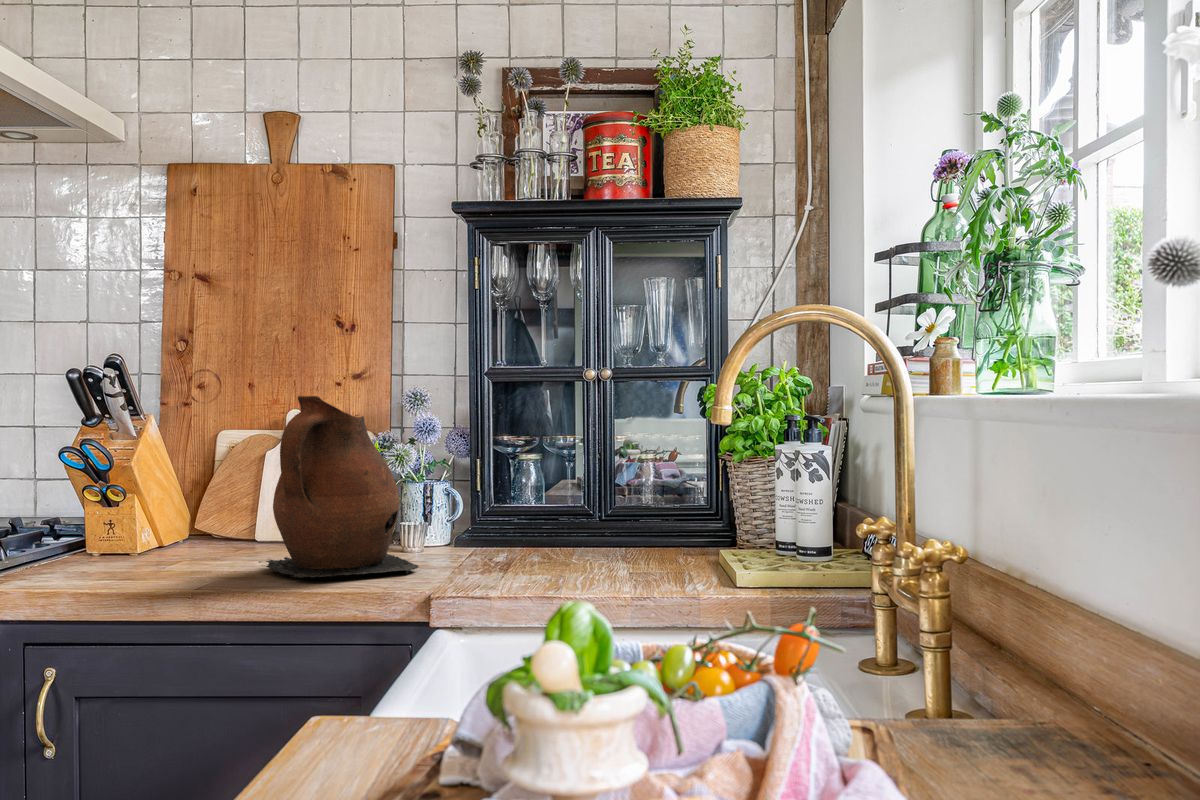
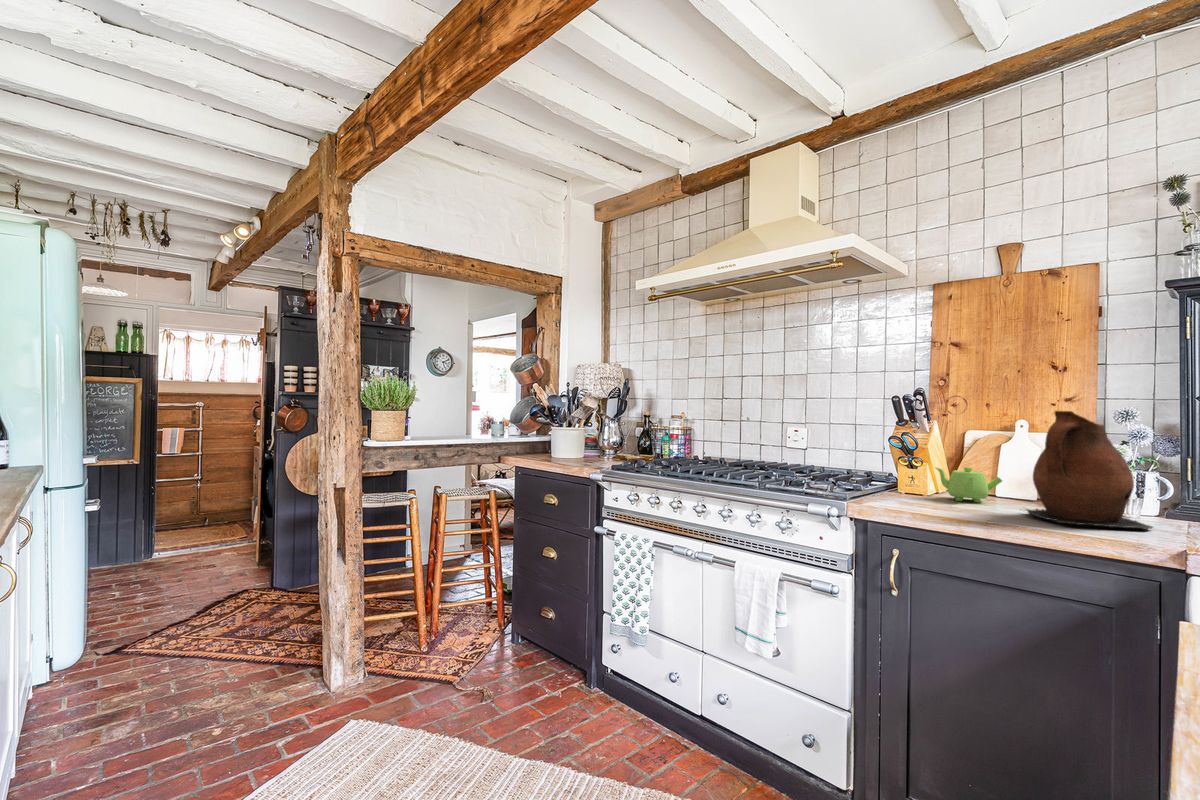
teapot: none [142,497,251,558] -> present [936,467,1002,503]

